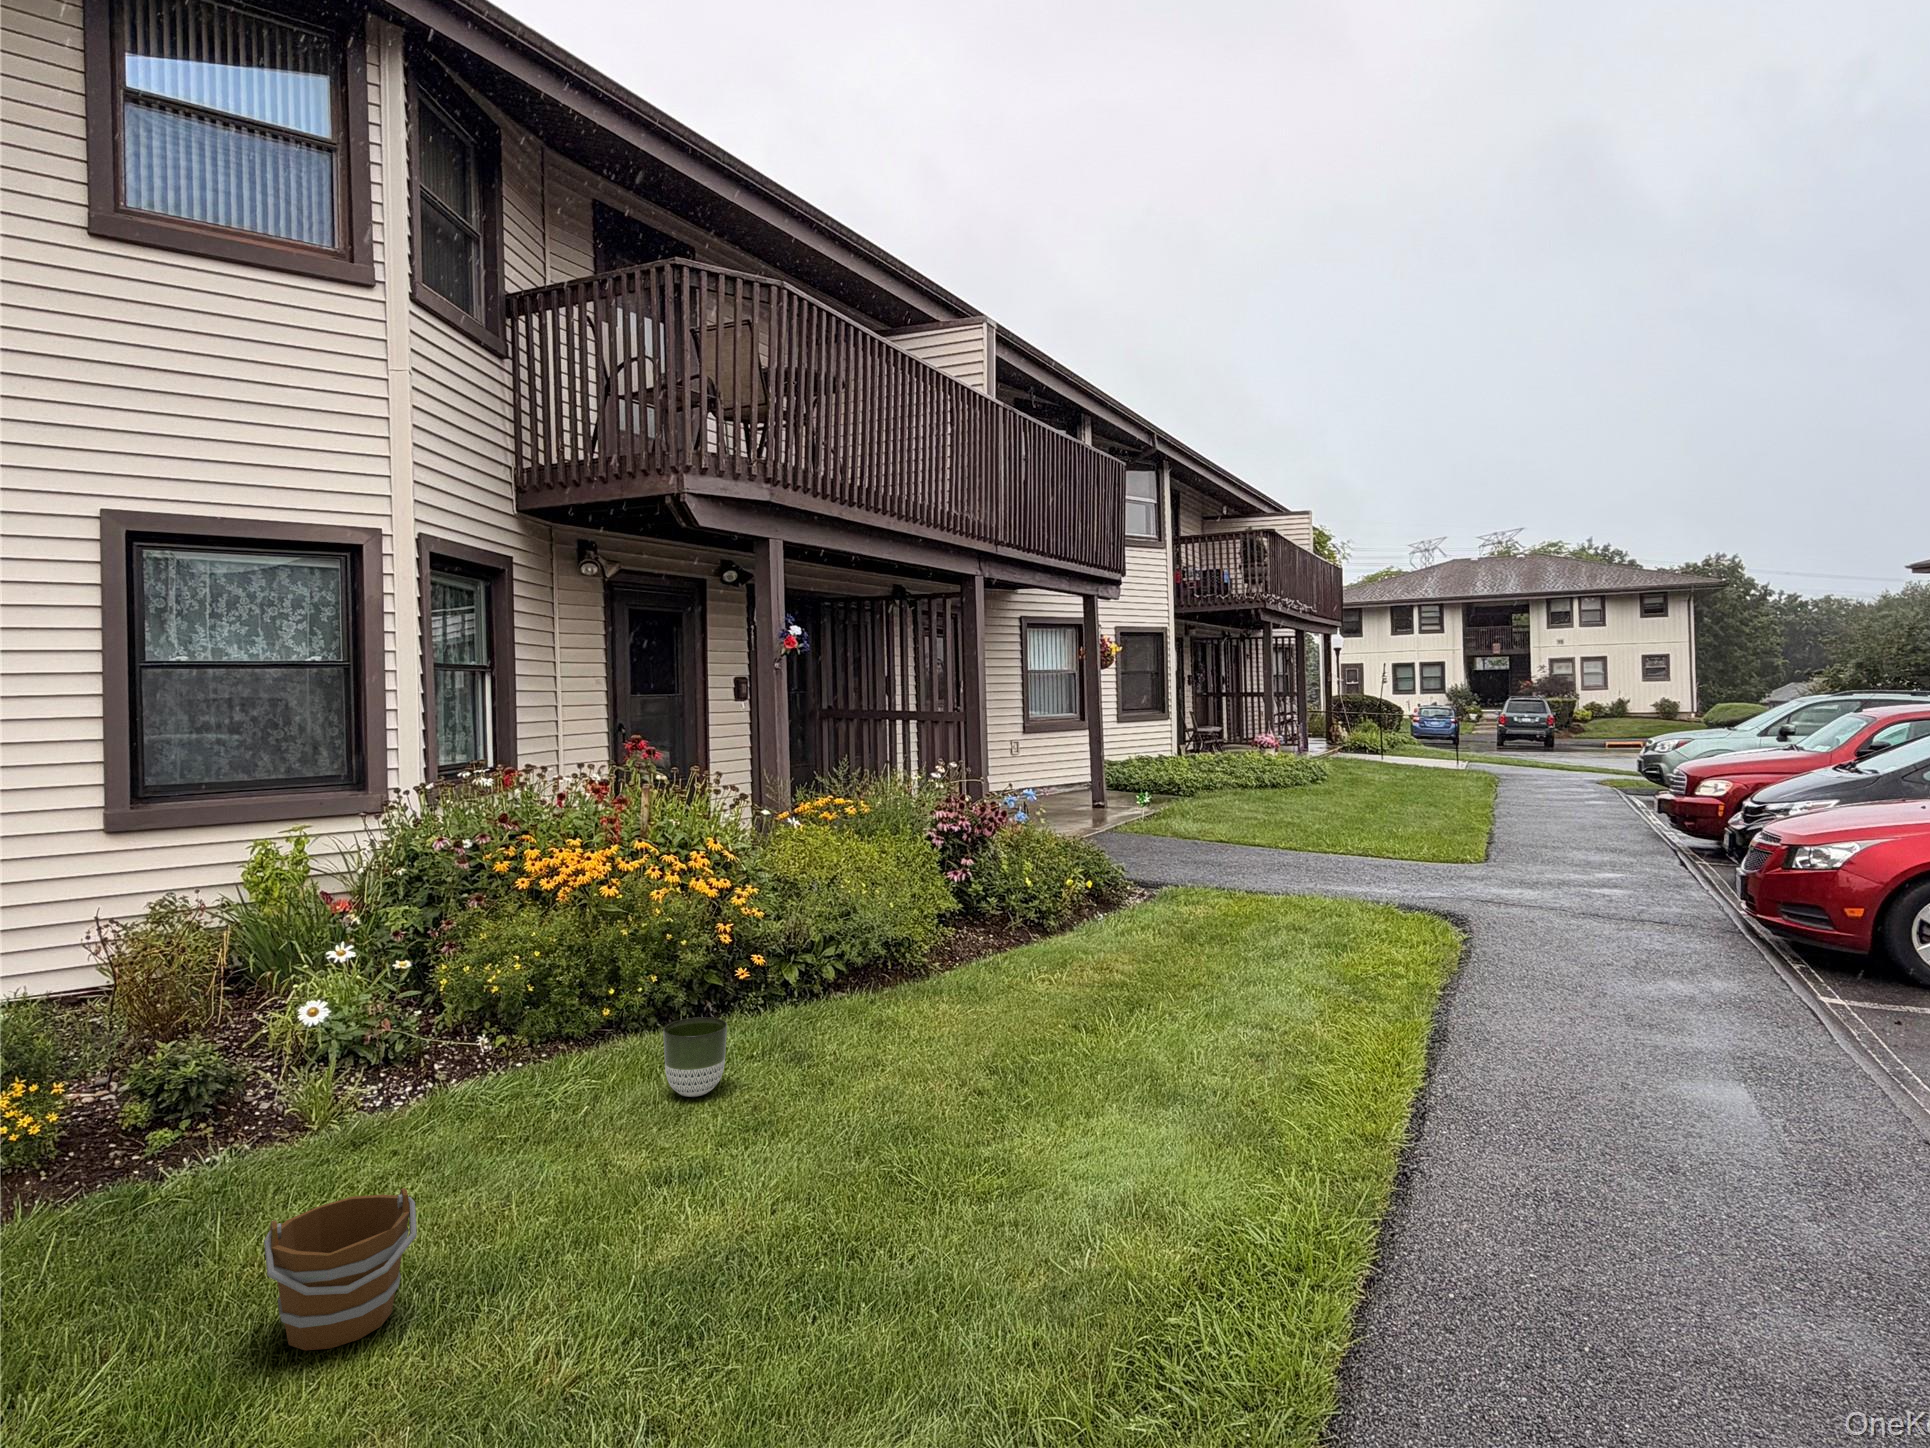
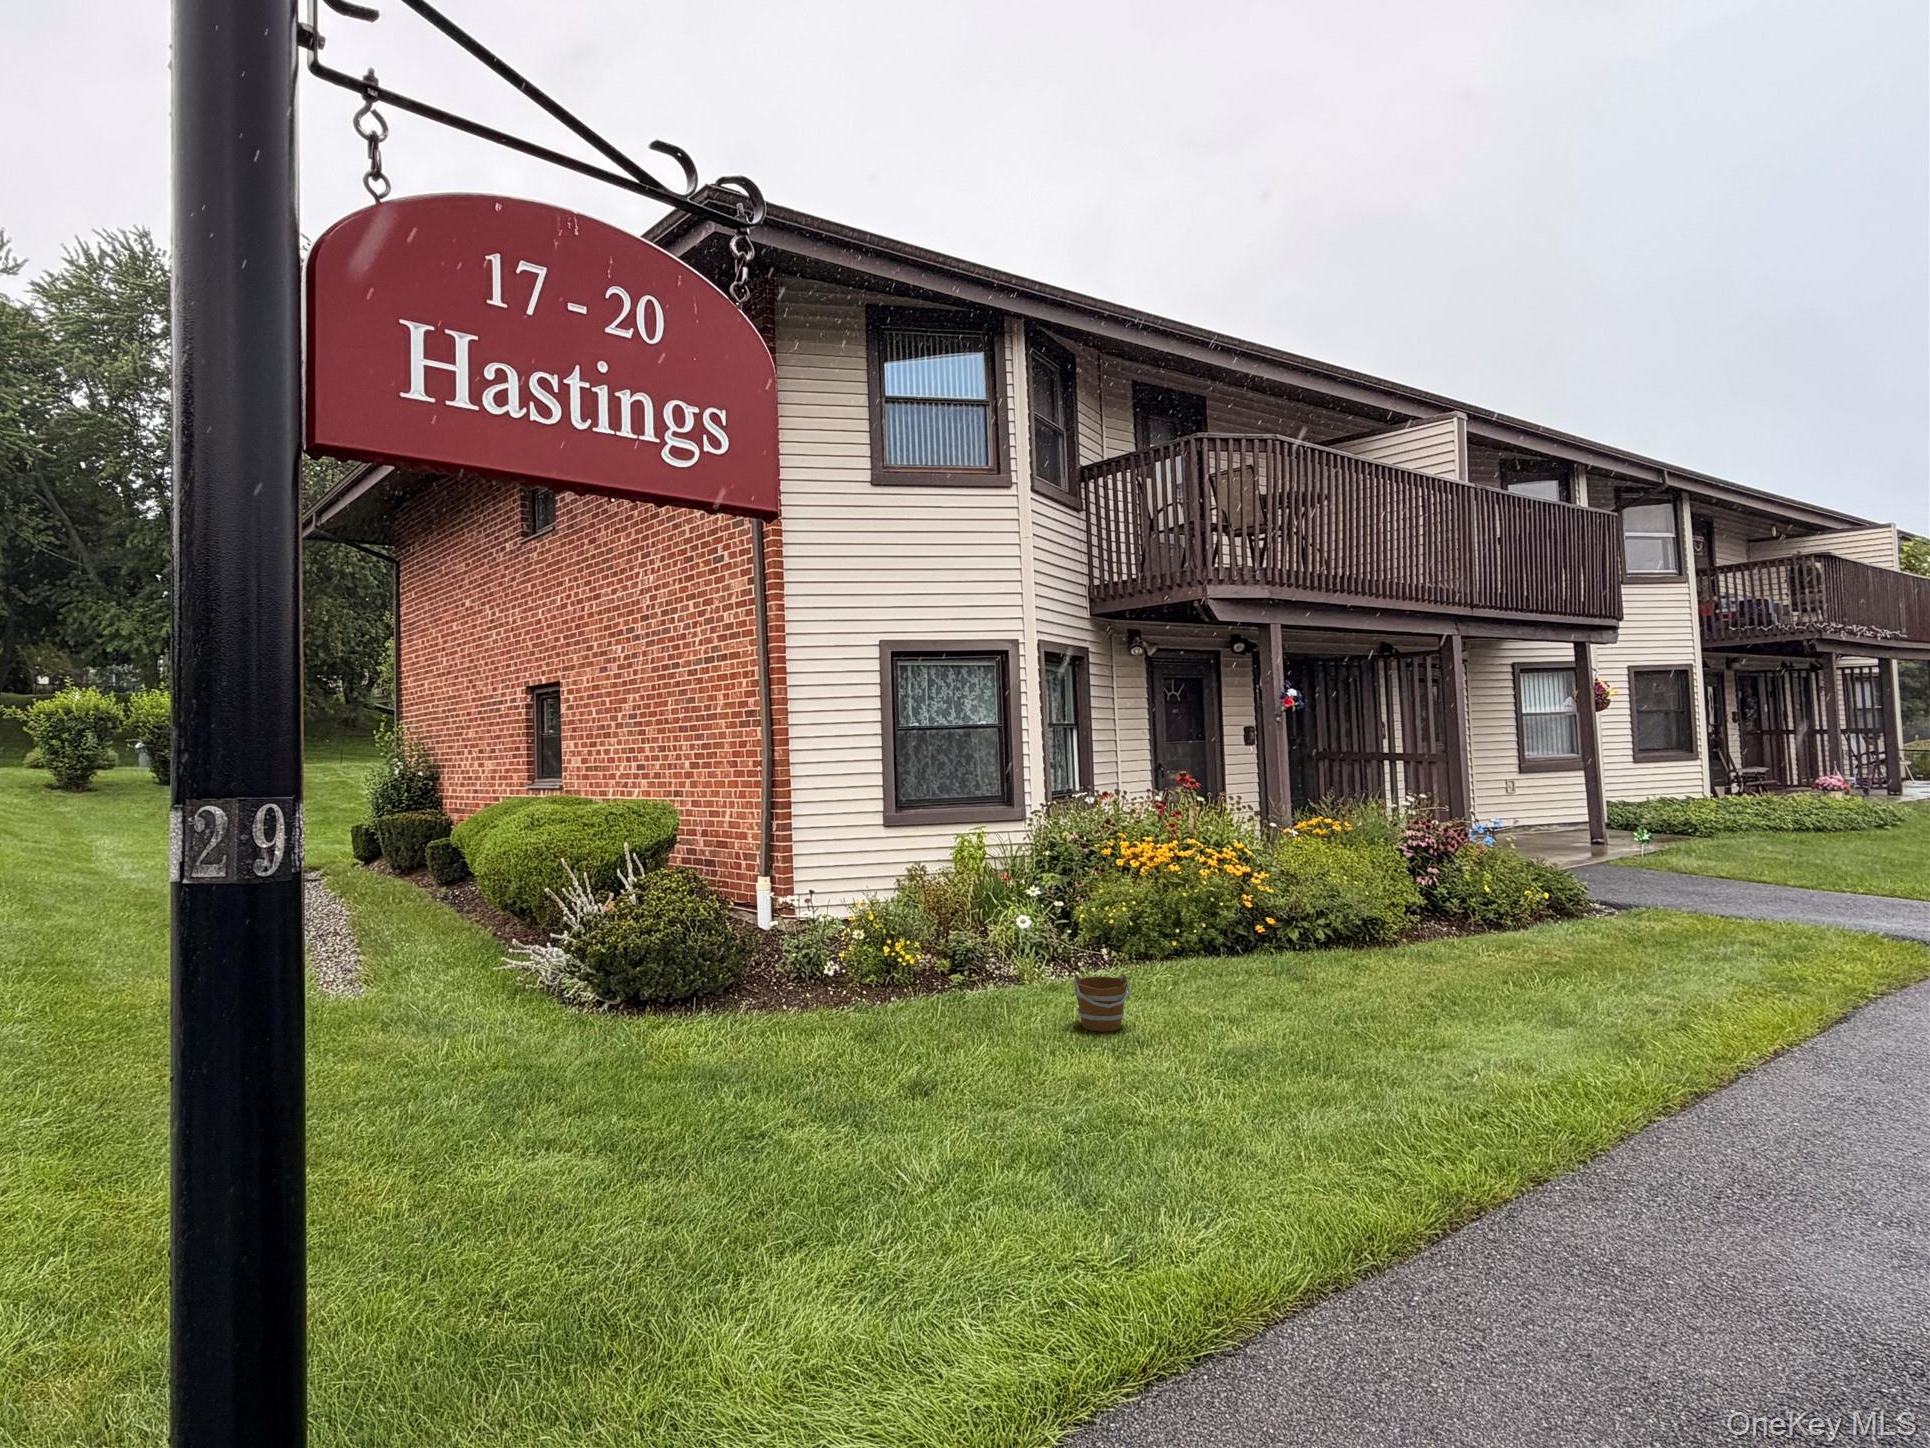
planter: present [663,1017,727,1097] -> none [1222,938,1259,982]

